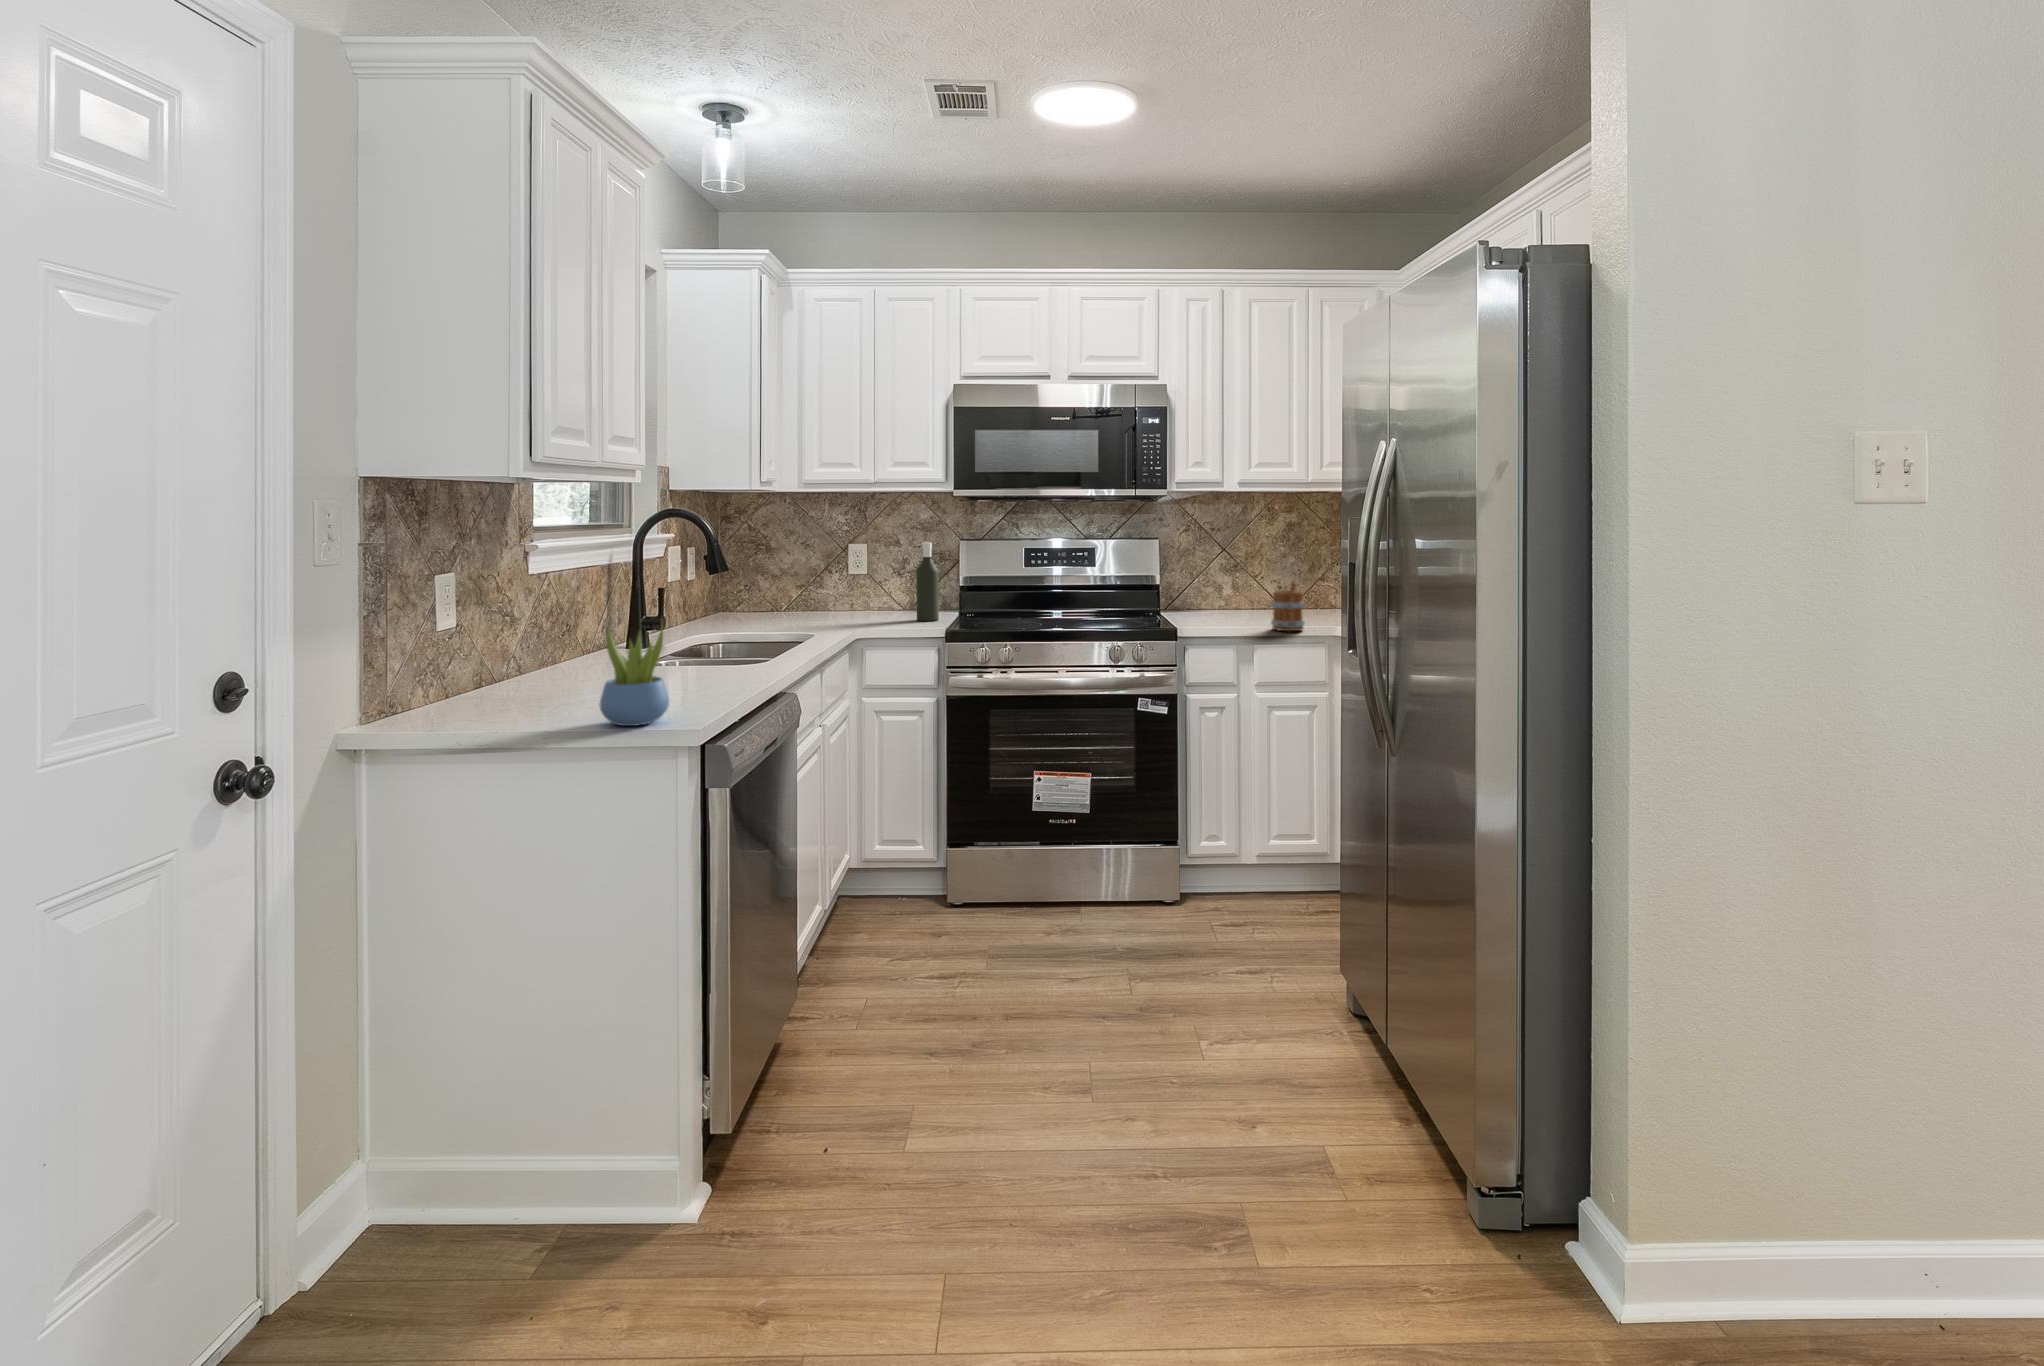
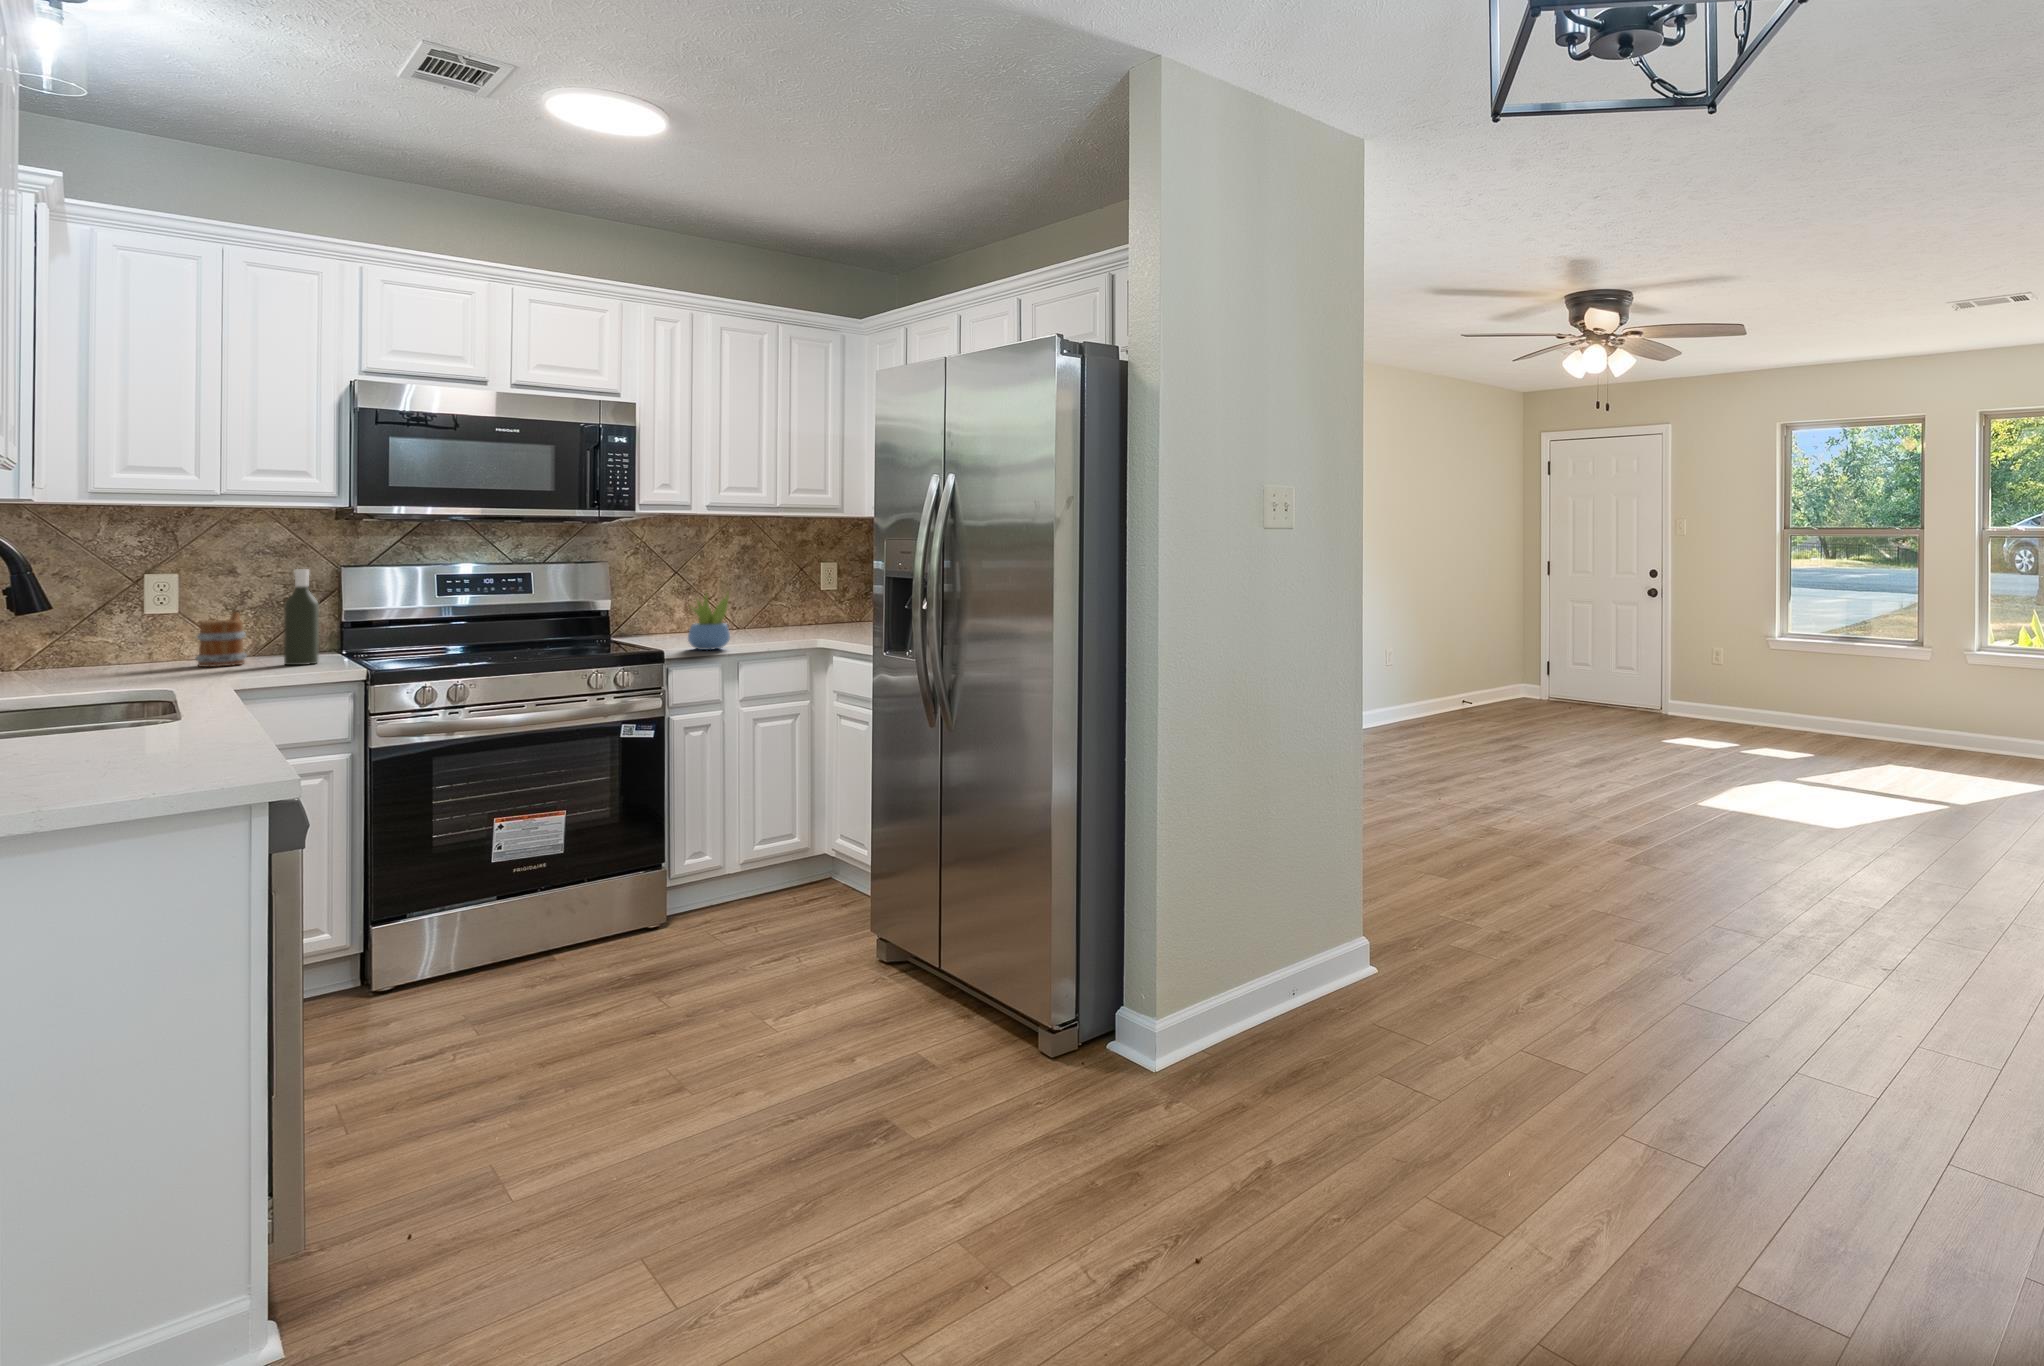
mug: present [1271,583,1305,631] -> present [196,612,247,667]
succulent plant: present [600,628,669,726] -> present [688,594,730,650]

